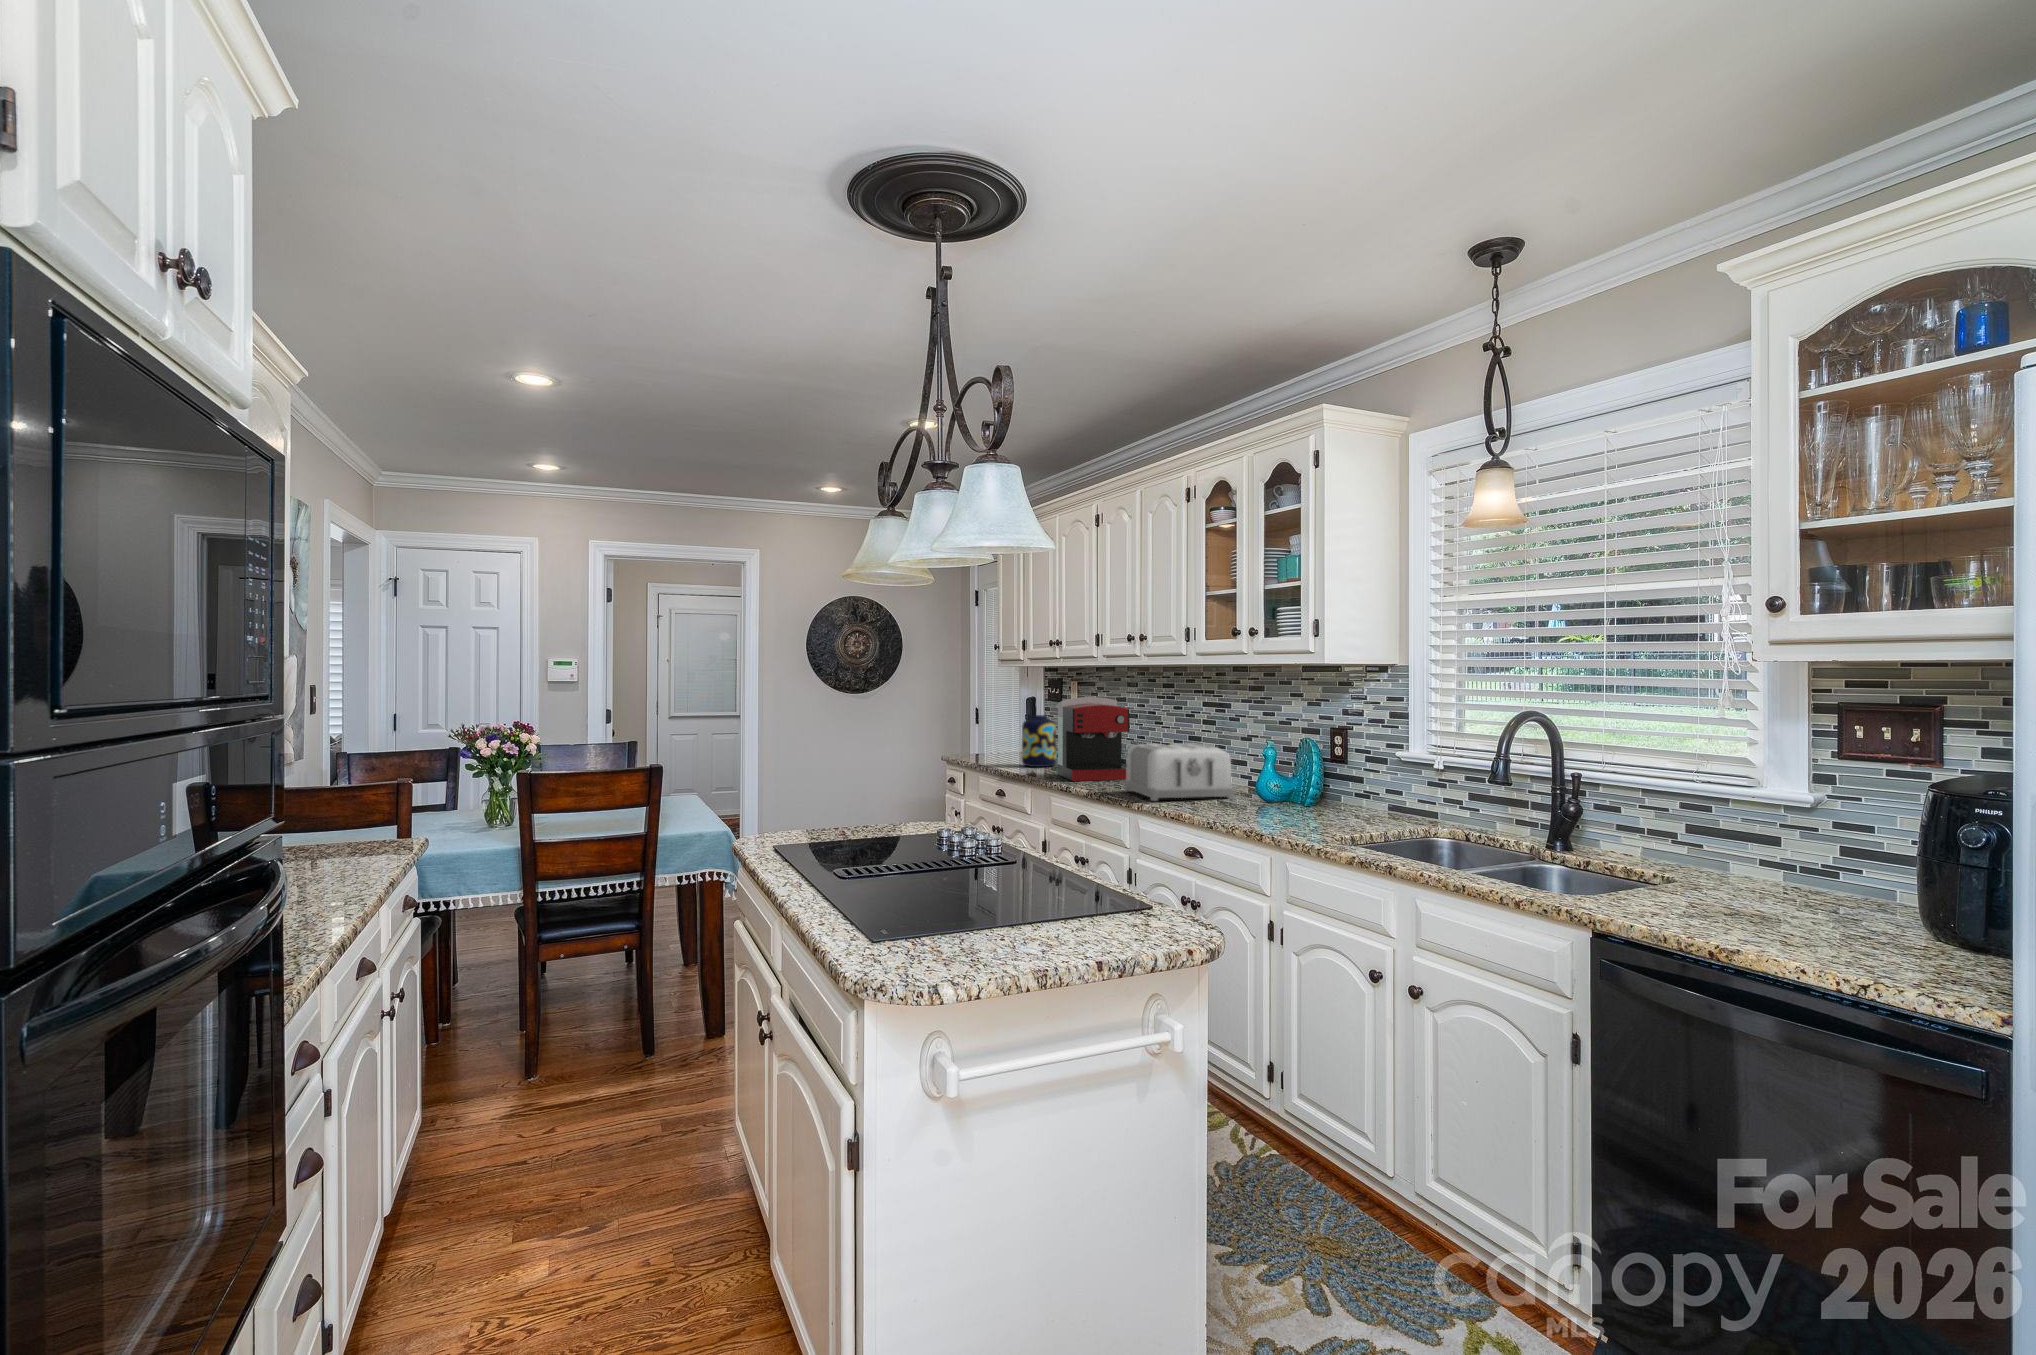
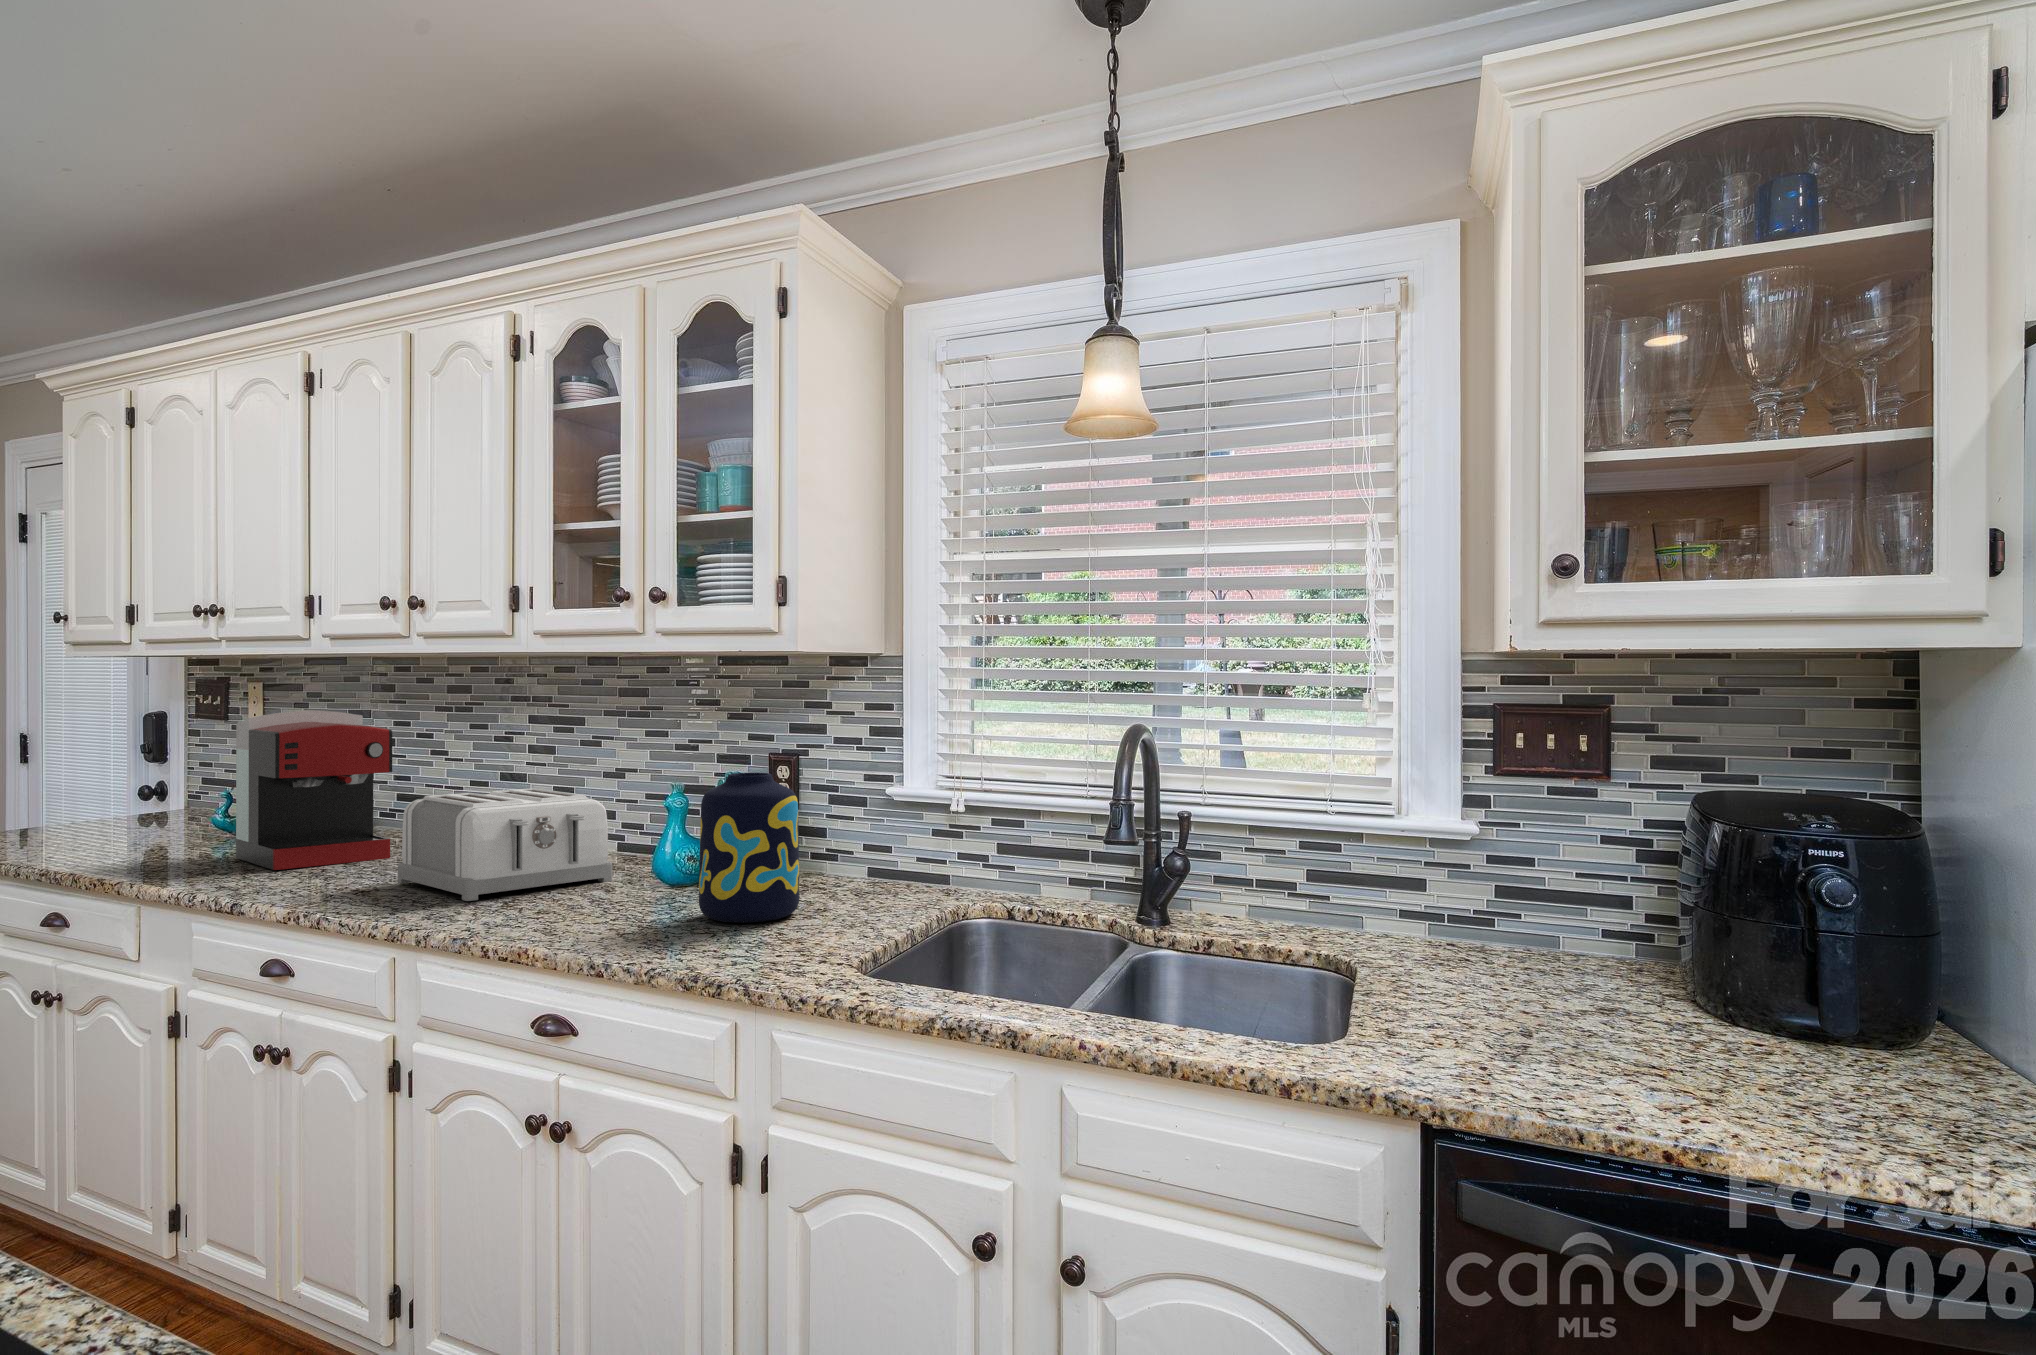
vase: present [1021,715,1056,767] -> present [699,773,799,923]

